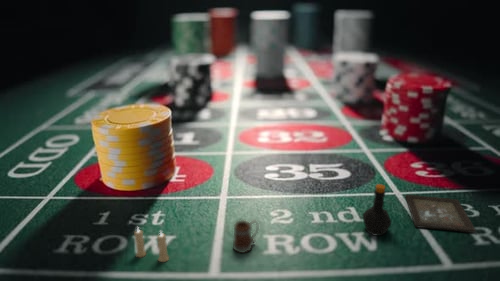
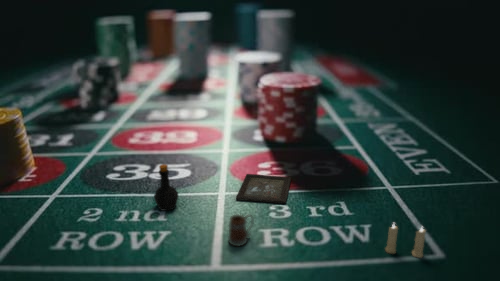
bottle: present [363,184,391,236] -> present [154,164,178,211]
tray: present [406,195,476,233] -> present [236,174,291,204]
candle: present [134,229,169,262] -> present [385,224,426,258]

